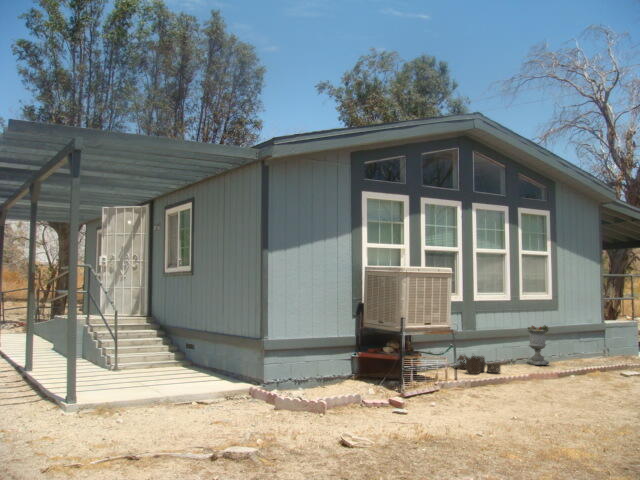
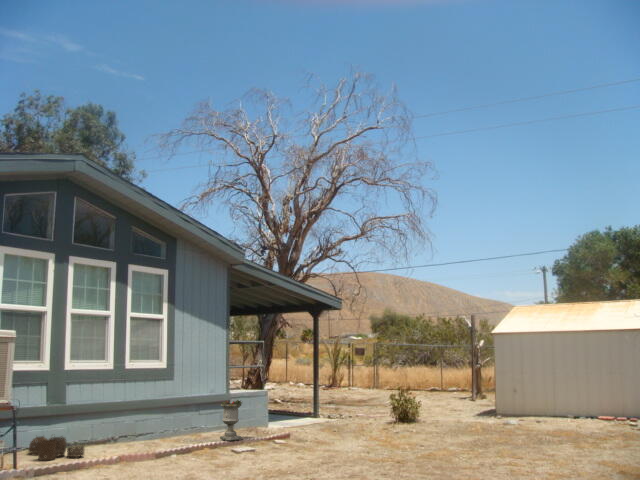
planter: present [527,325,549,365] -> present [220,400,242,441]

